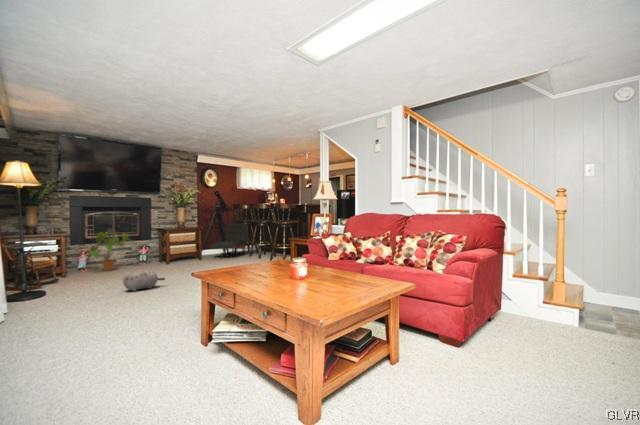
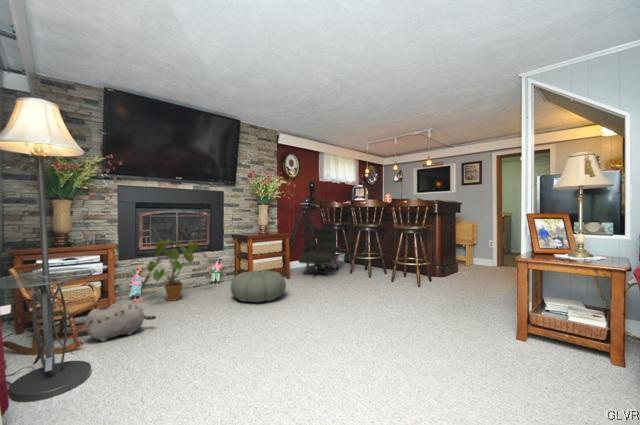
pouf: none [147,252,186,270] -> present [231,270,286,302]
plush toy: present [123,269,165,291] -> present [85,304,156,341]

